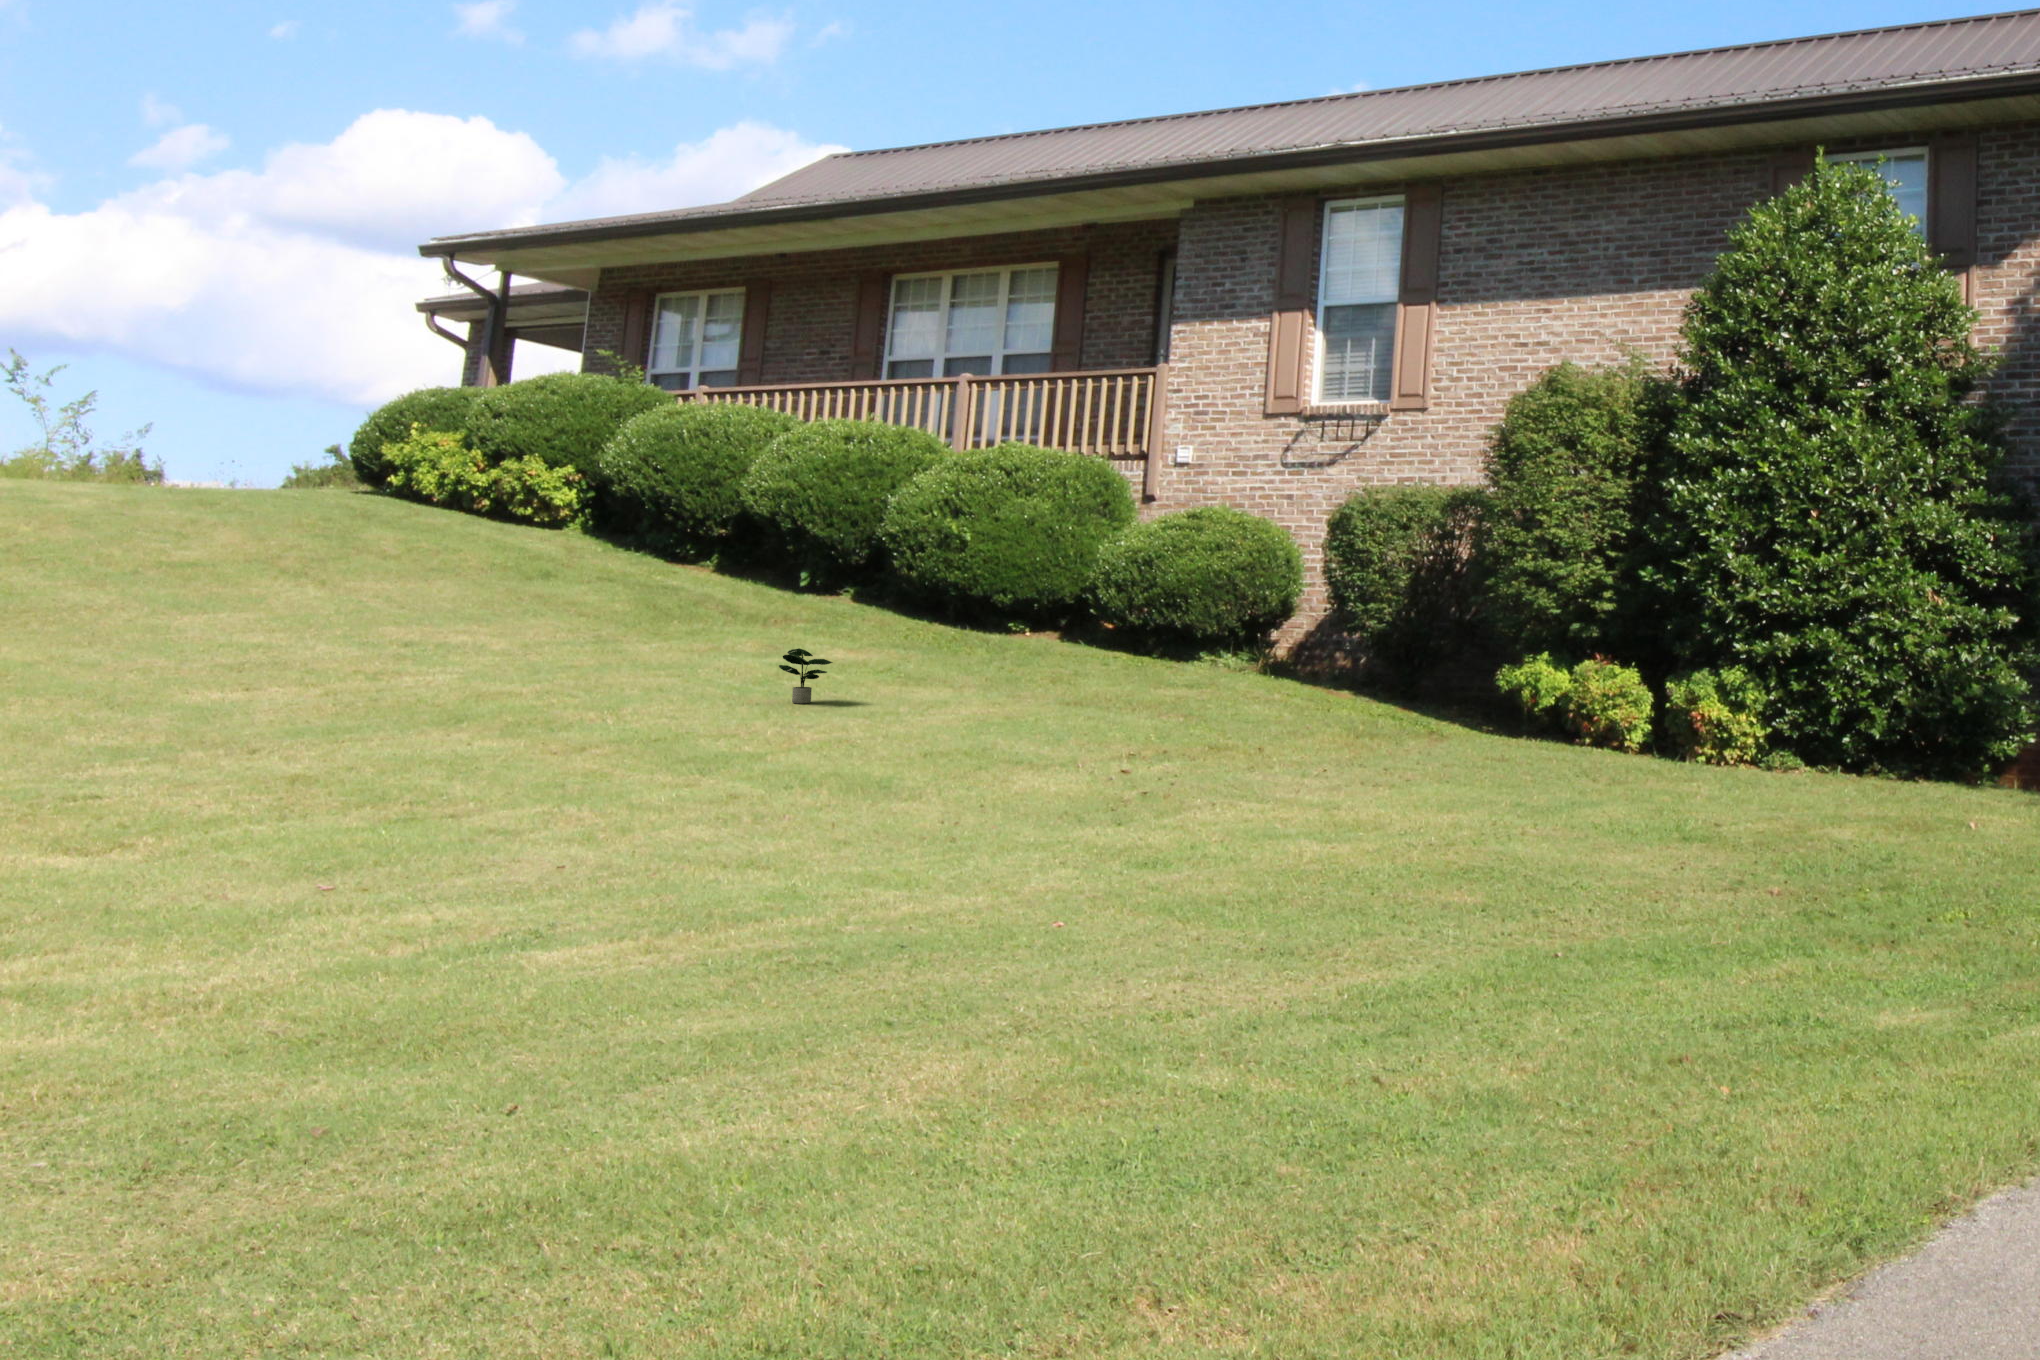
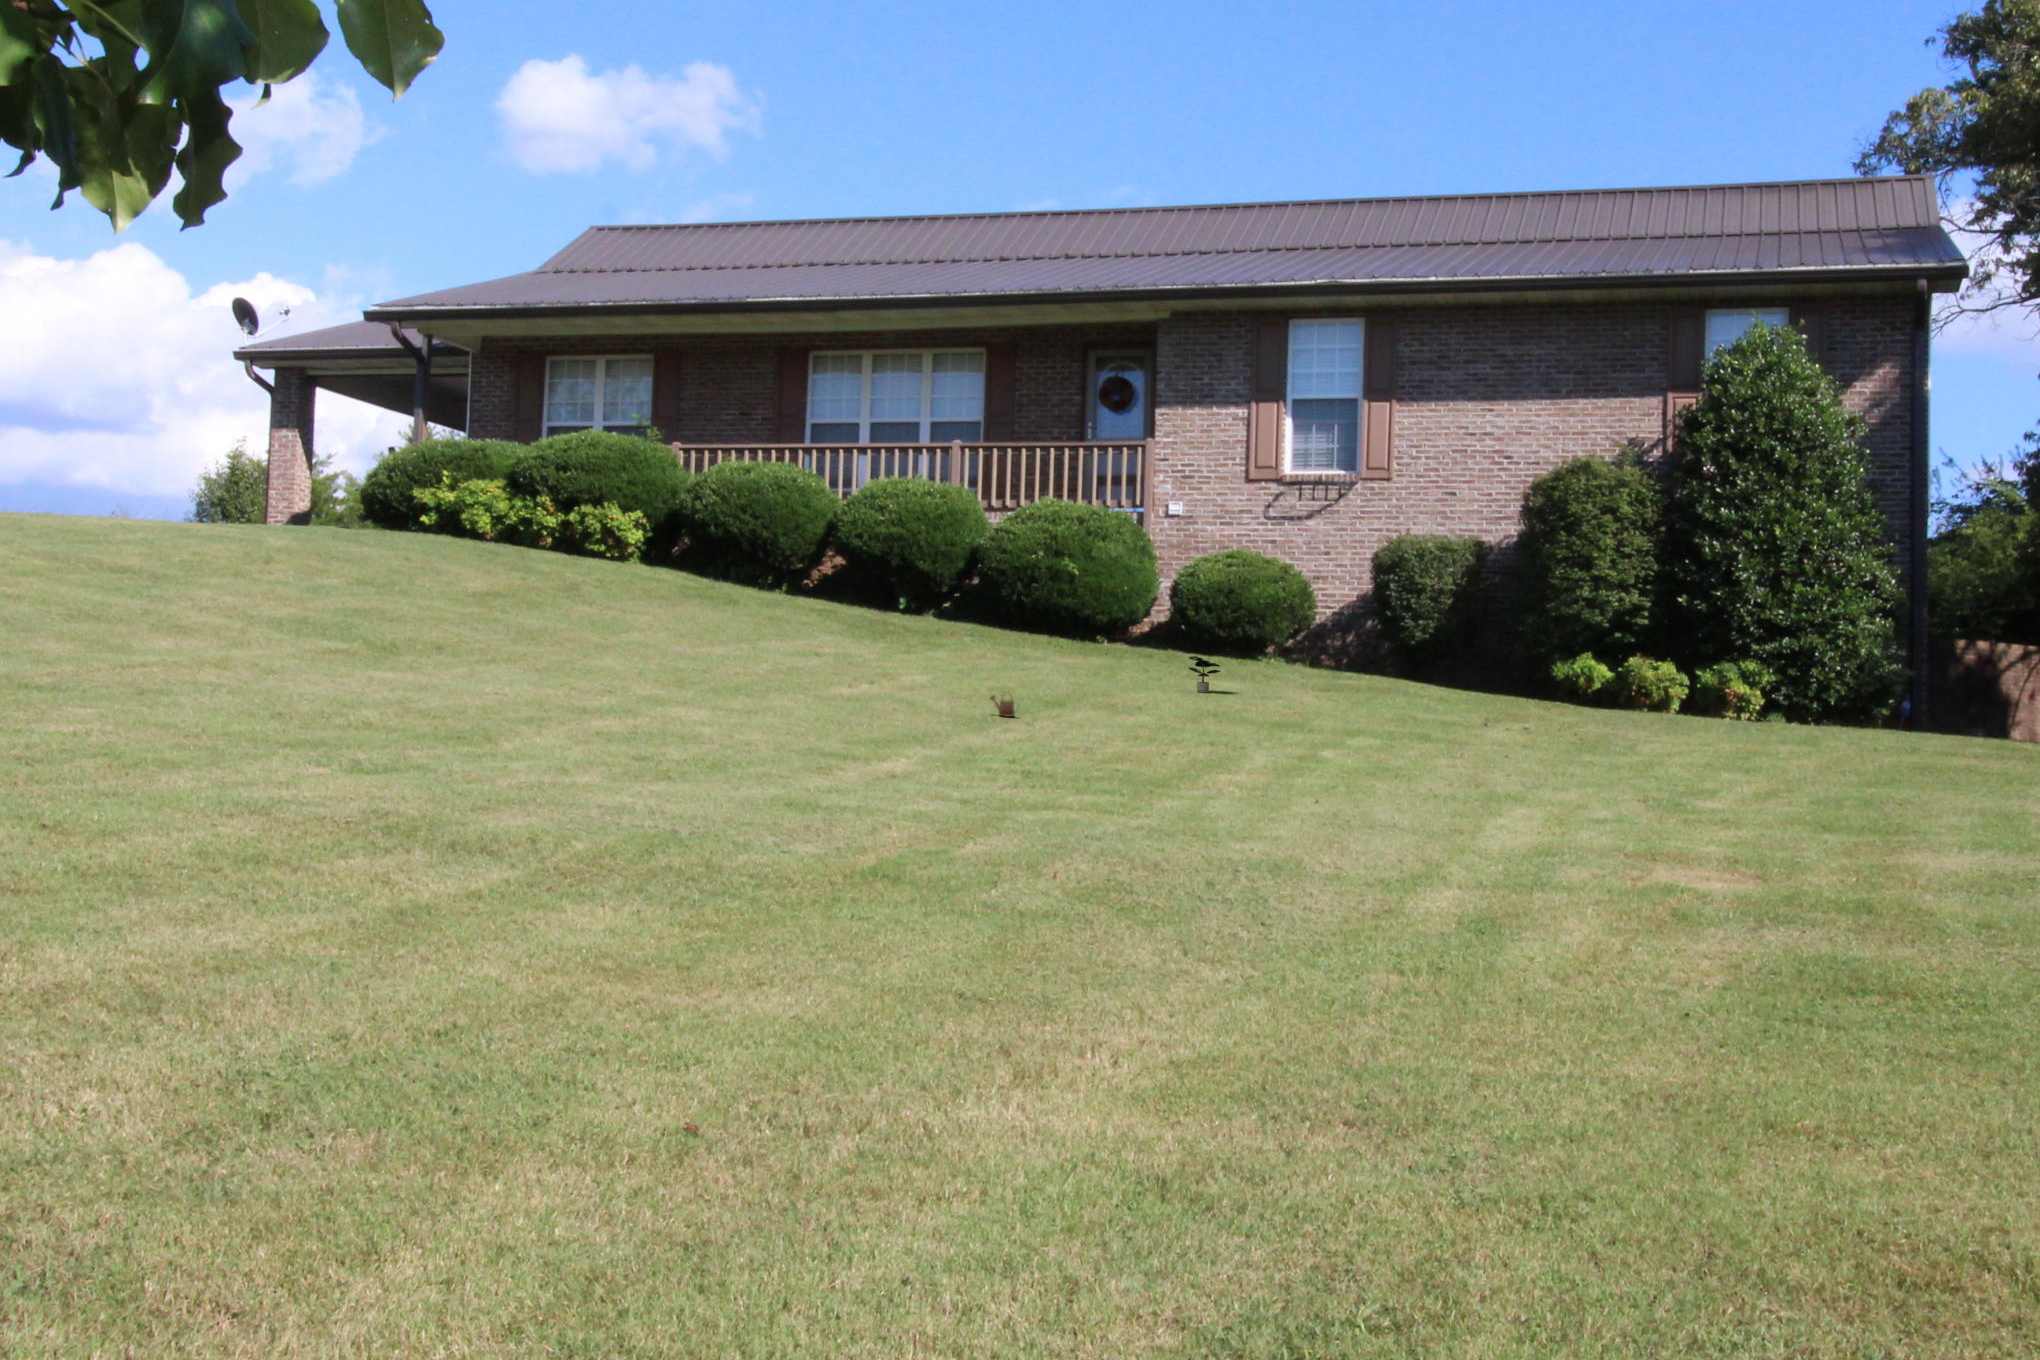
watering can: none [127,701,161,740] -> present [990,695,1019,716]

